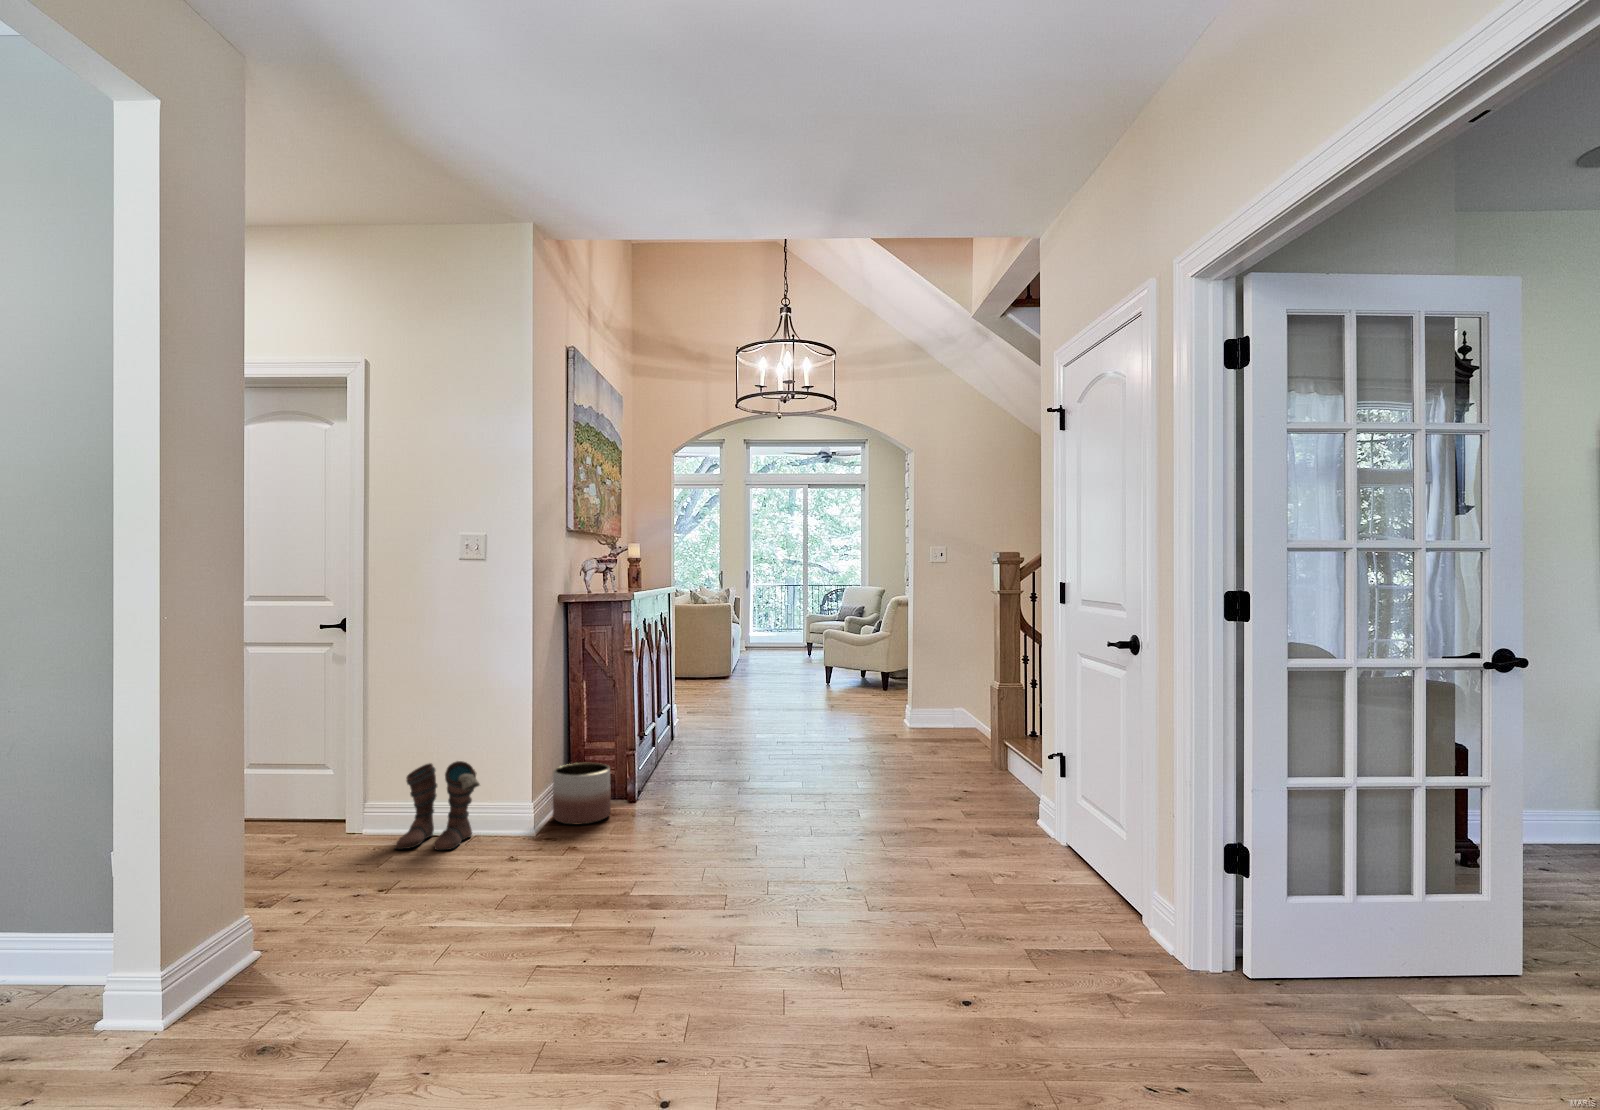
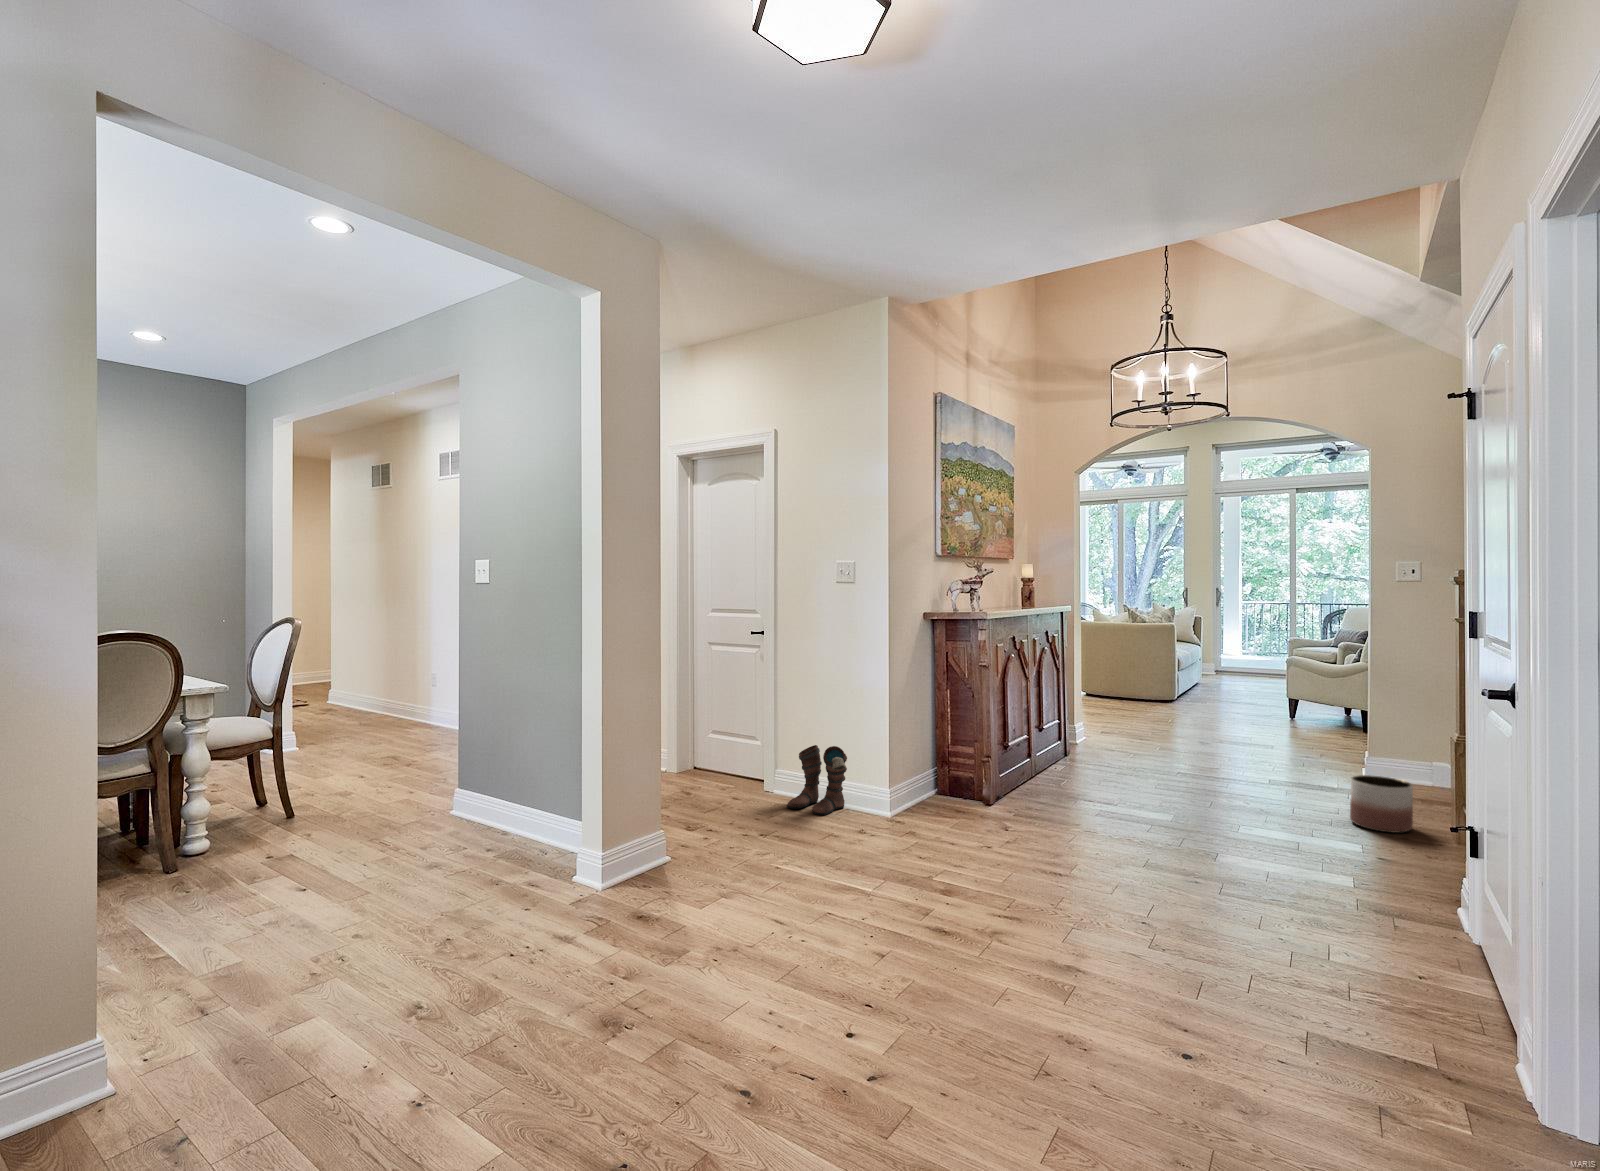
planter: present [553,763,611,825] -> present [1350,775,1413,833]

